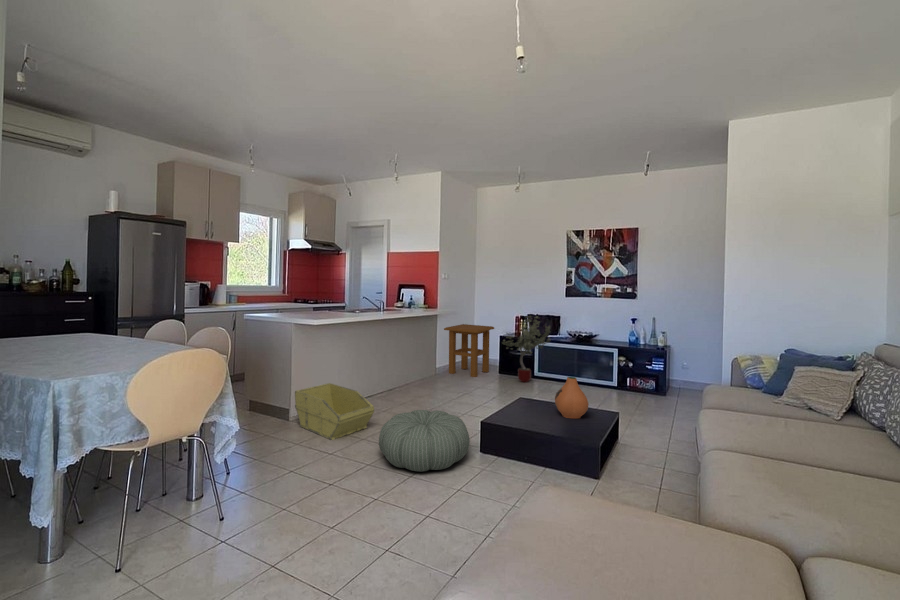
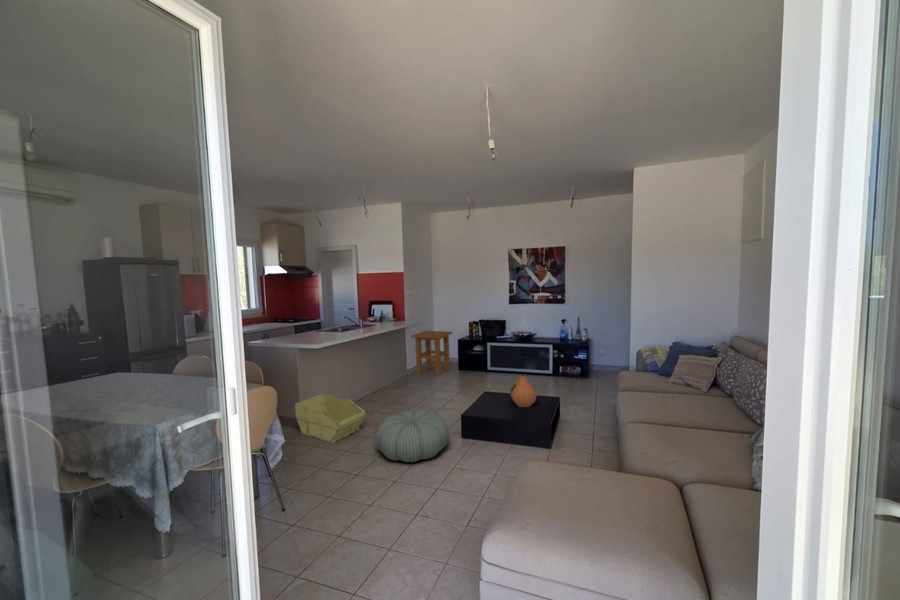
potted tree: present [502,316,550,382] -> none [460,321,501,377]

